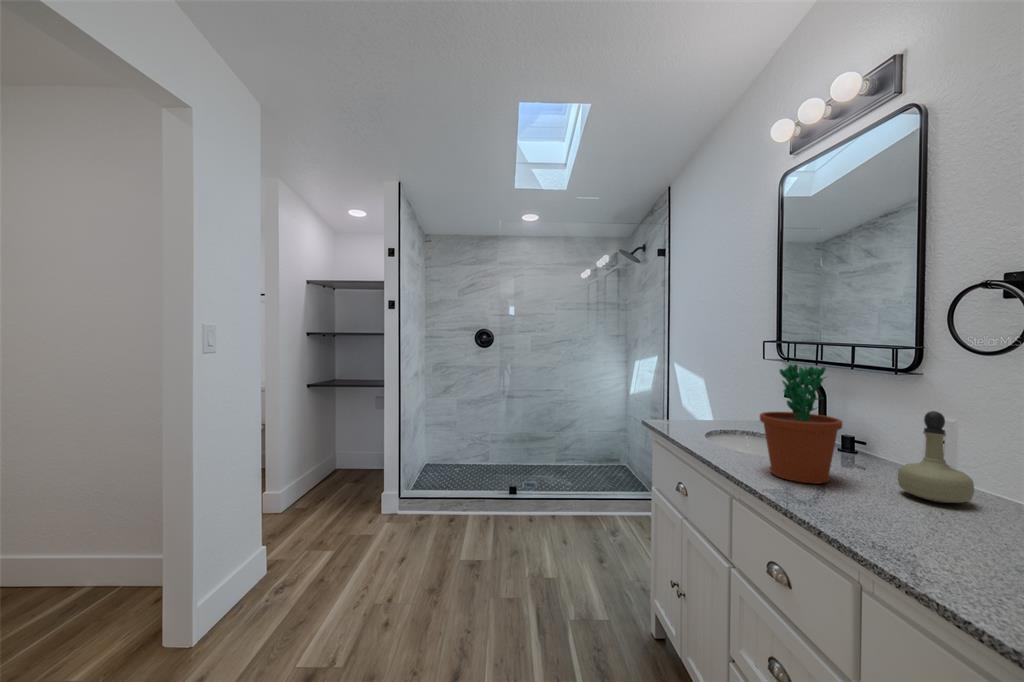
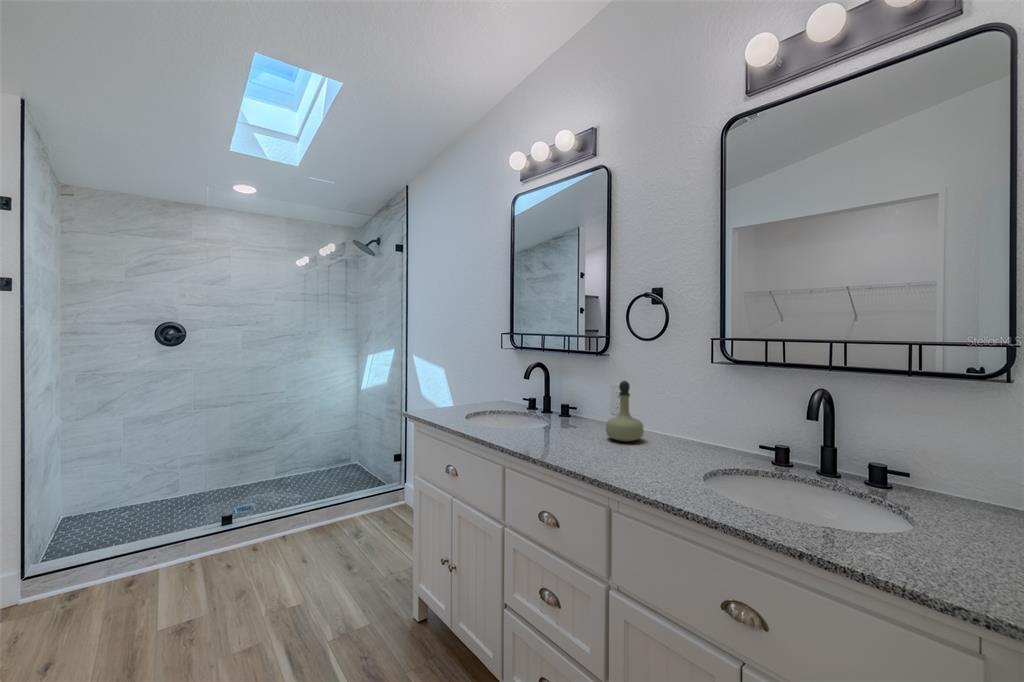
flower pot: present [760,365,842,484] -> none [522,351,576,444]

